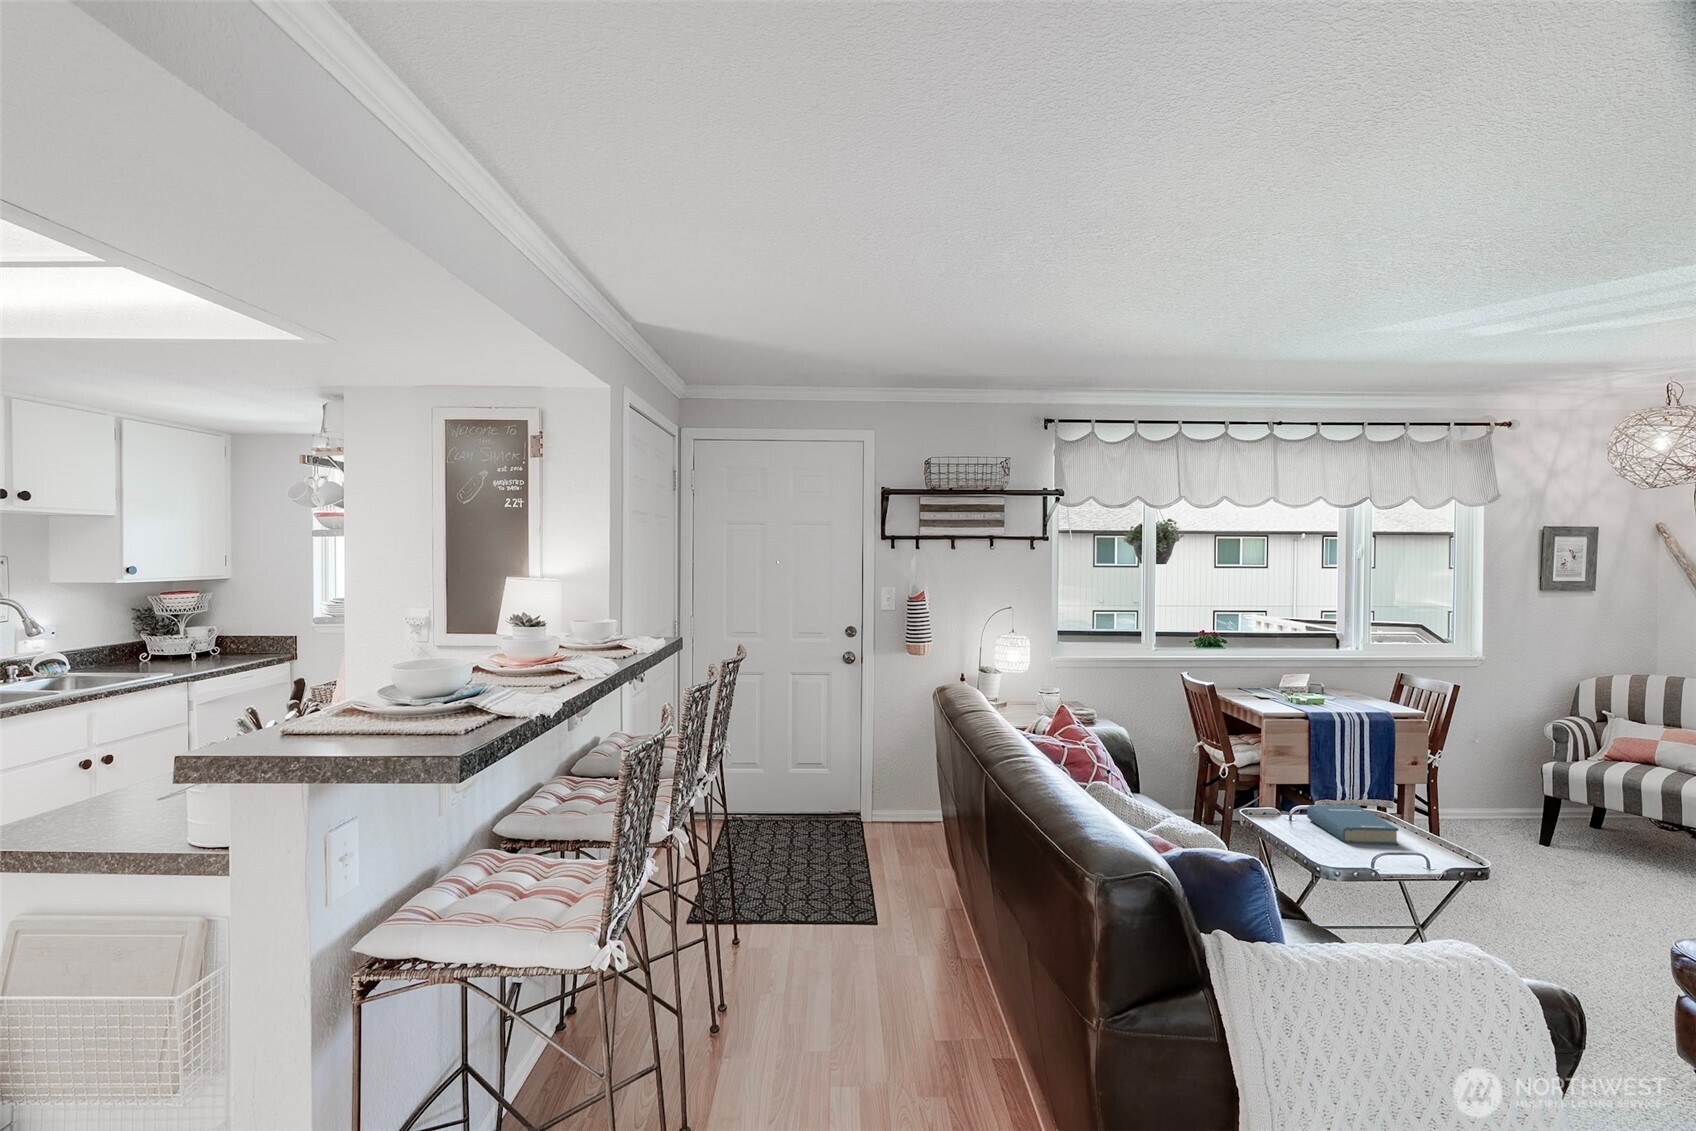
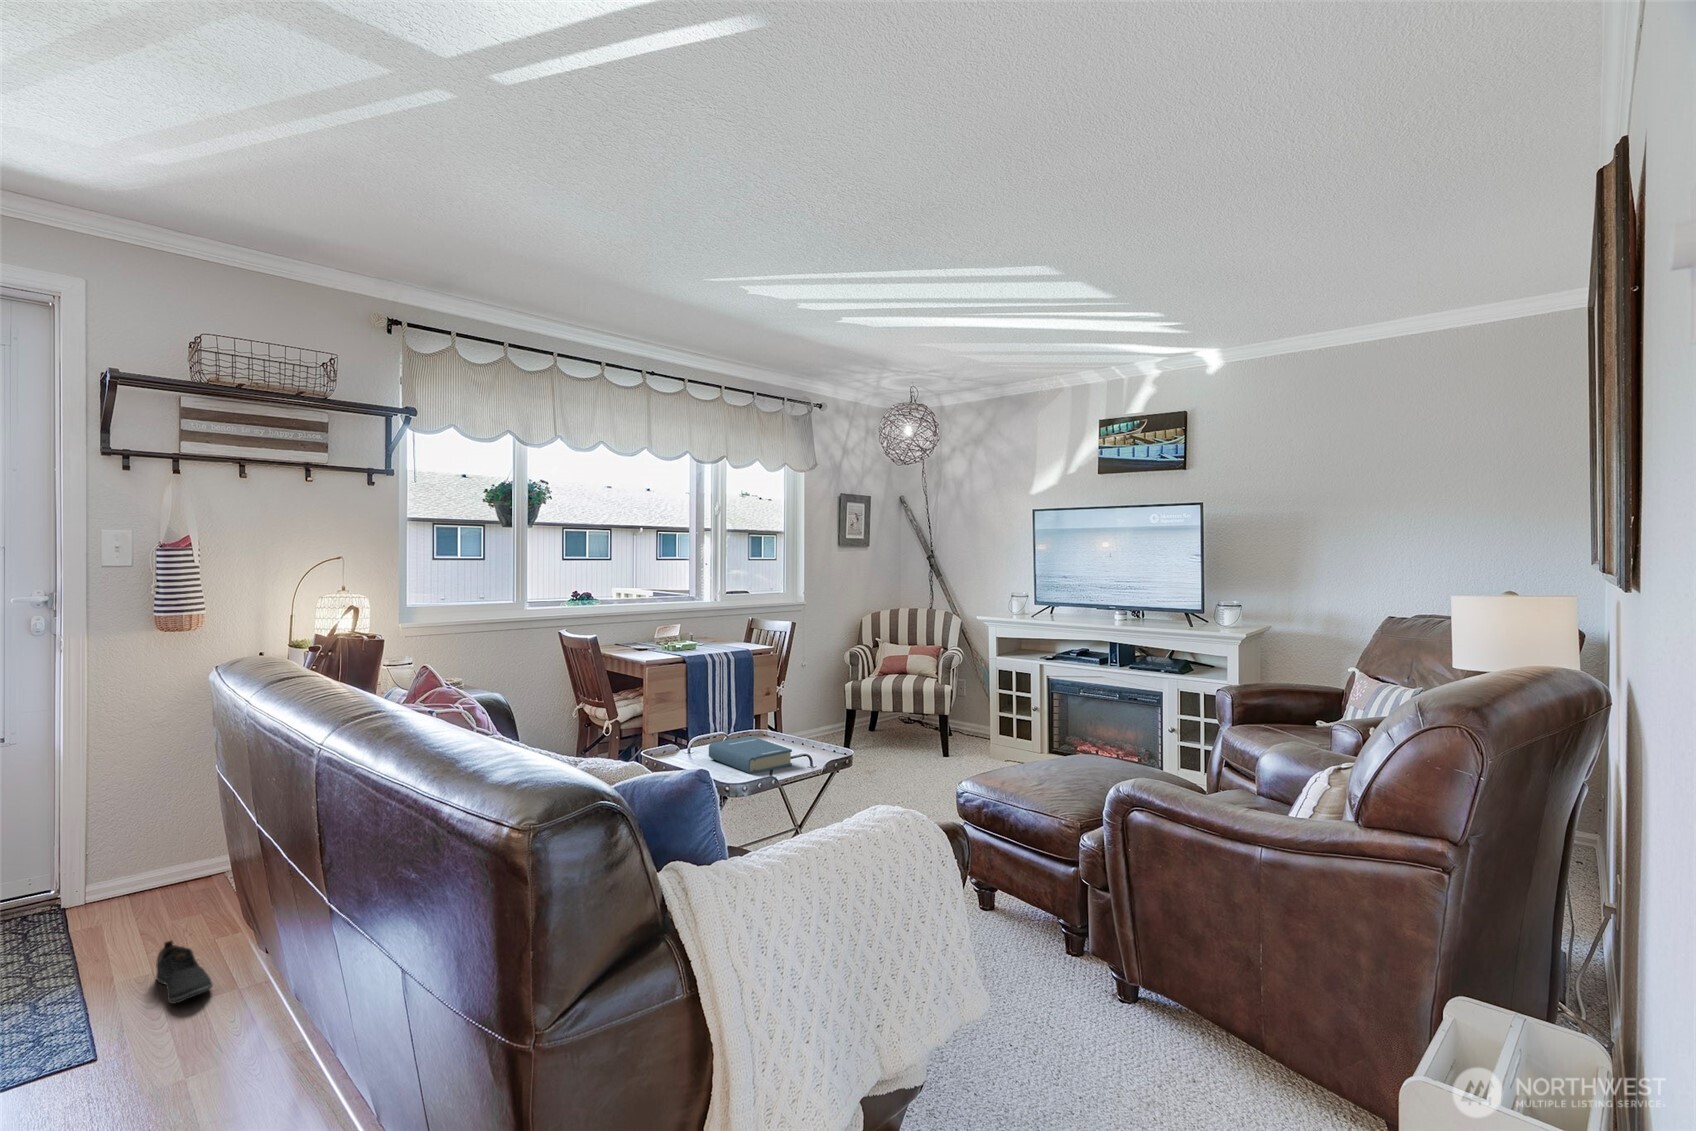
shoe: none [906,861,934,901] -> present [156,940,213,1004]

